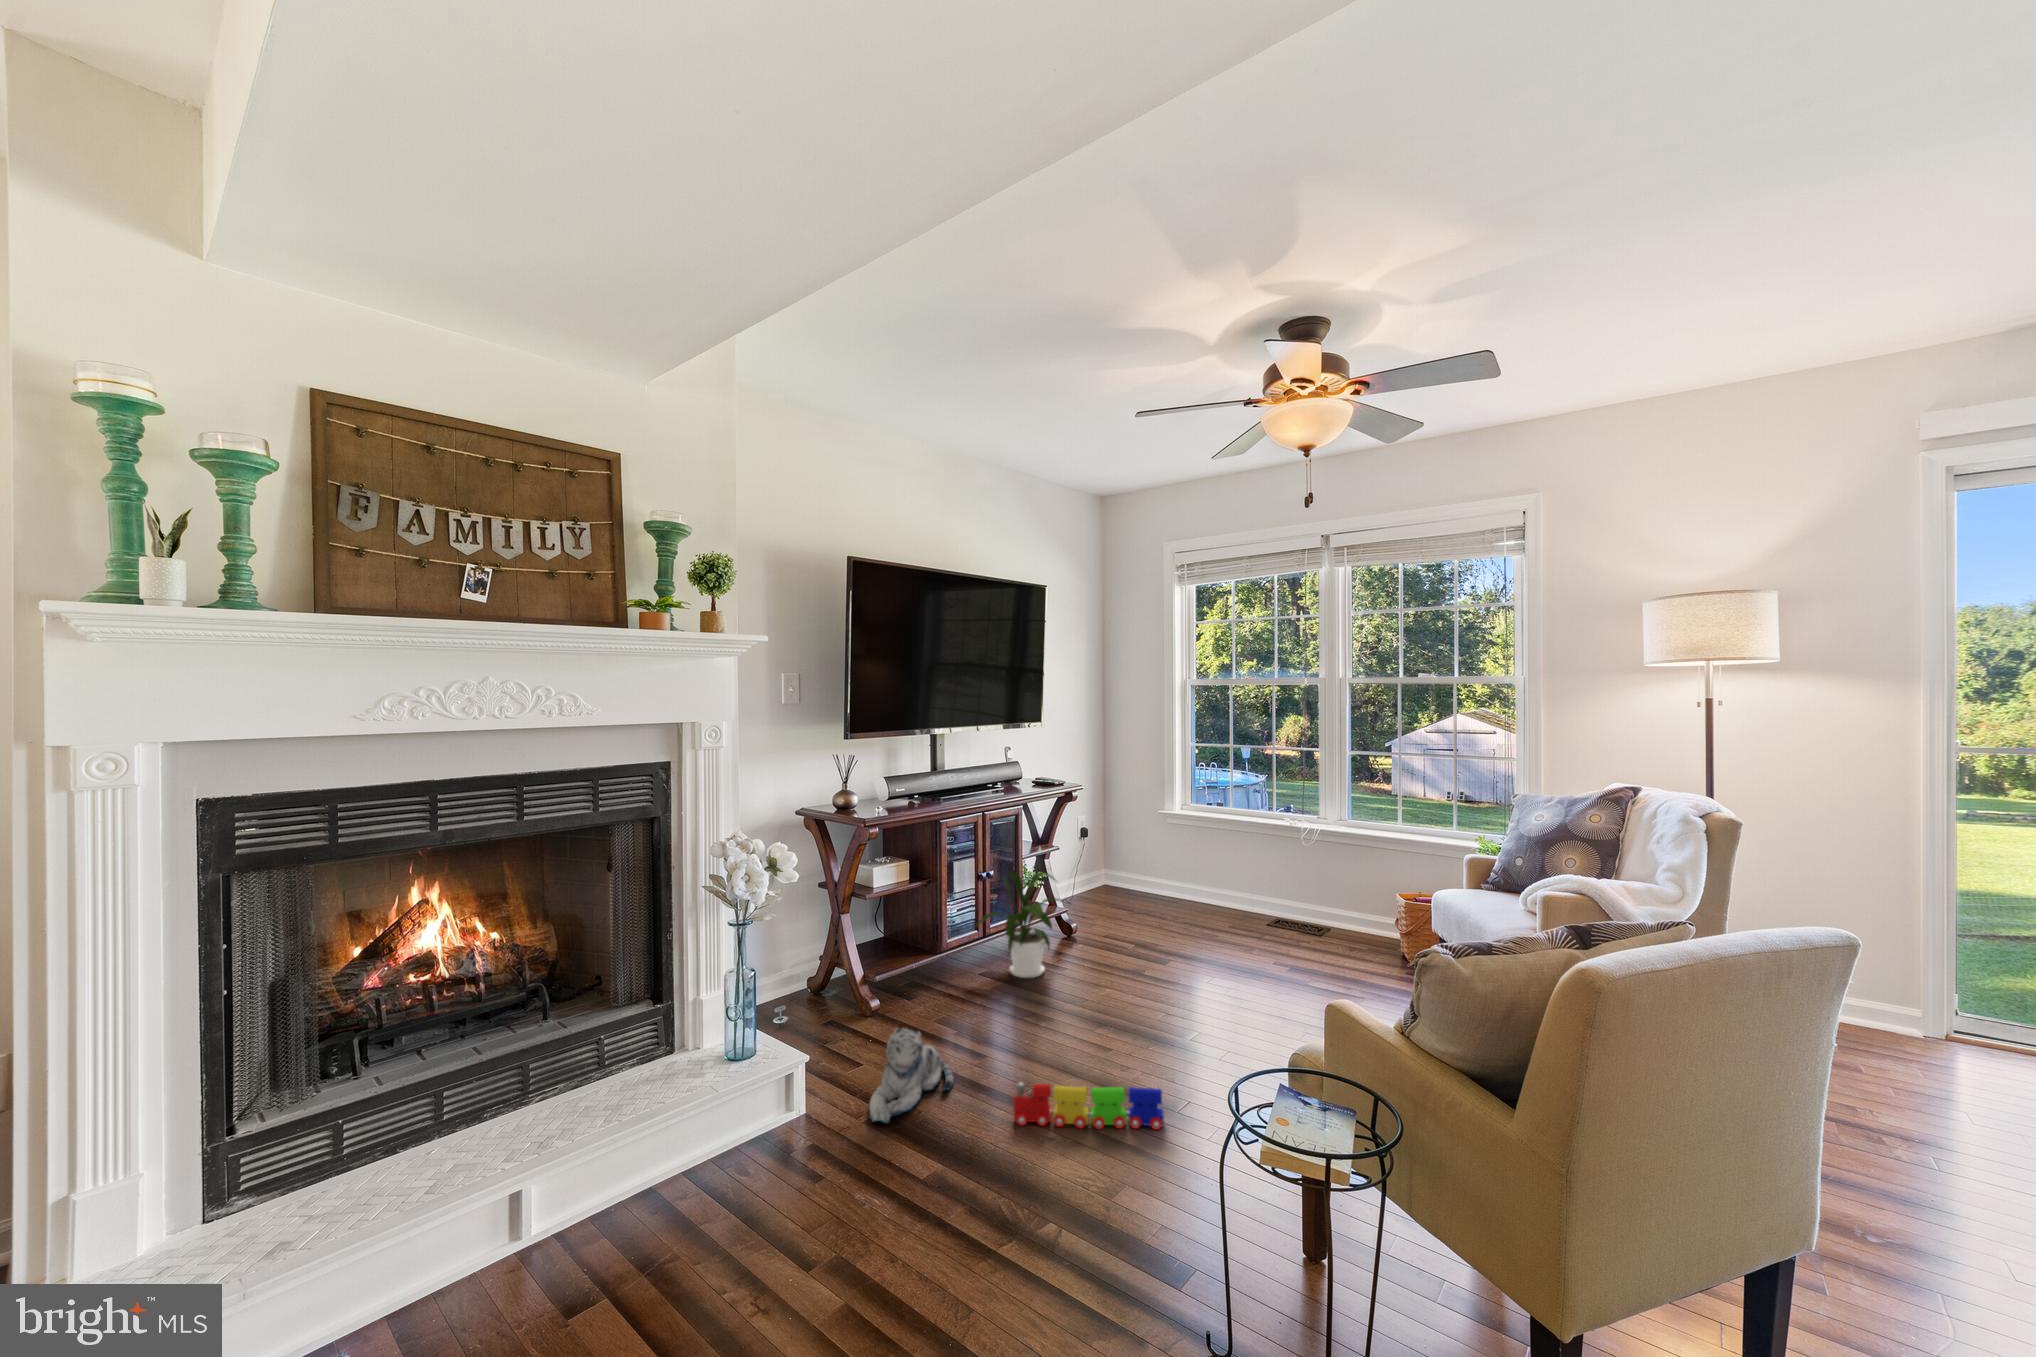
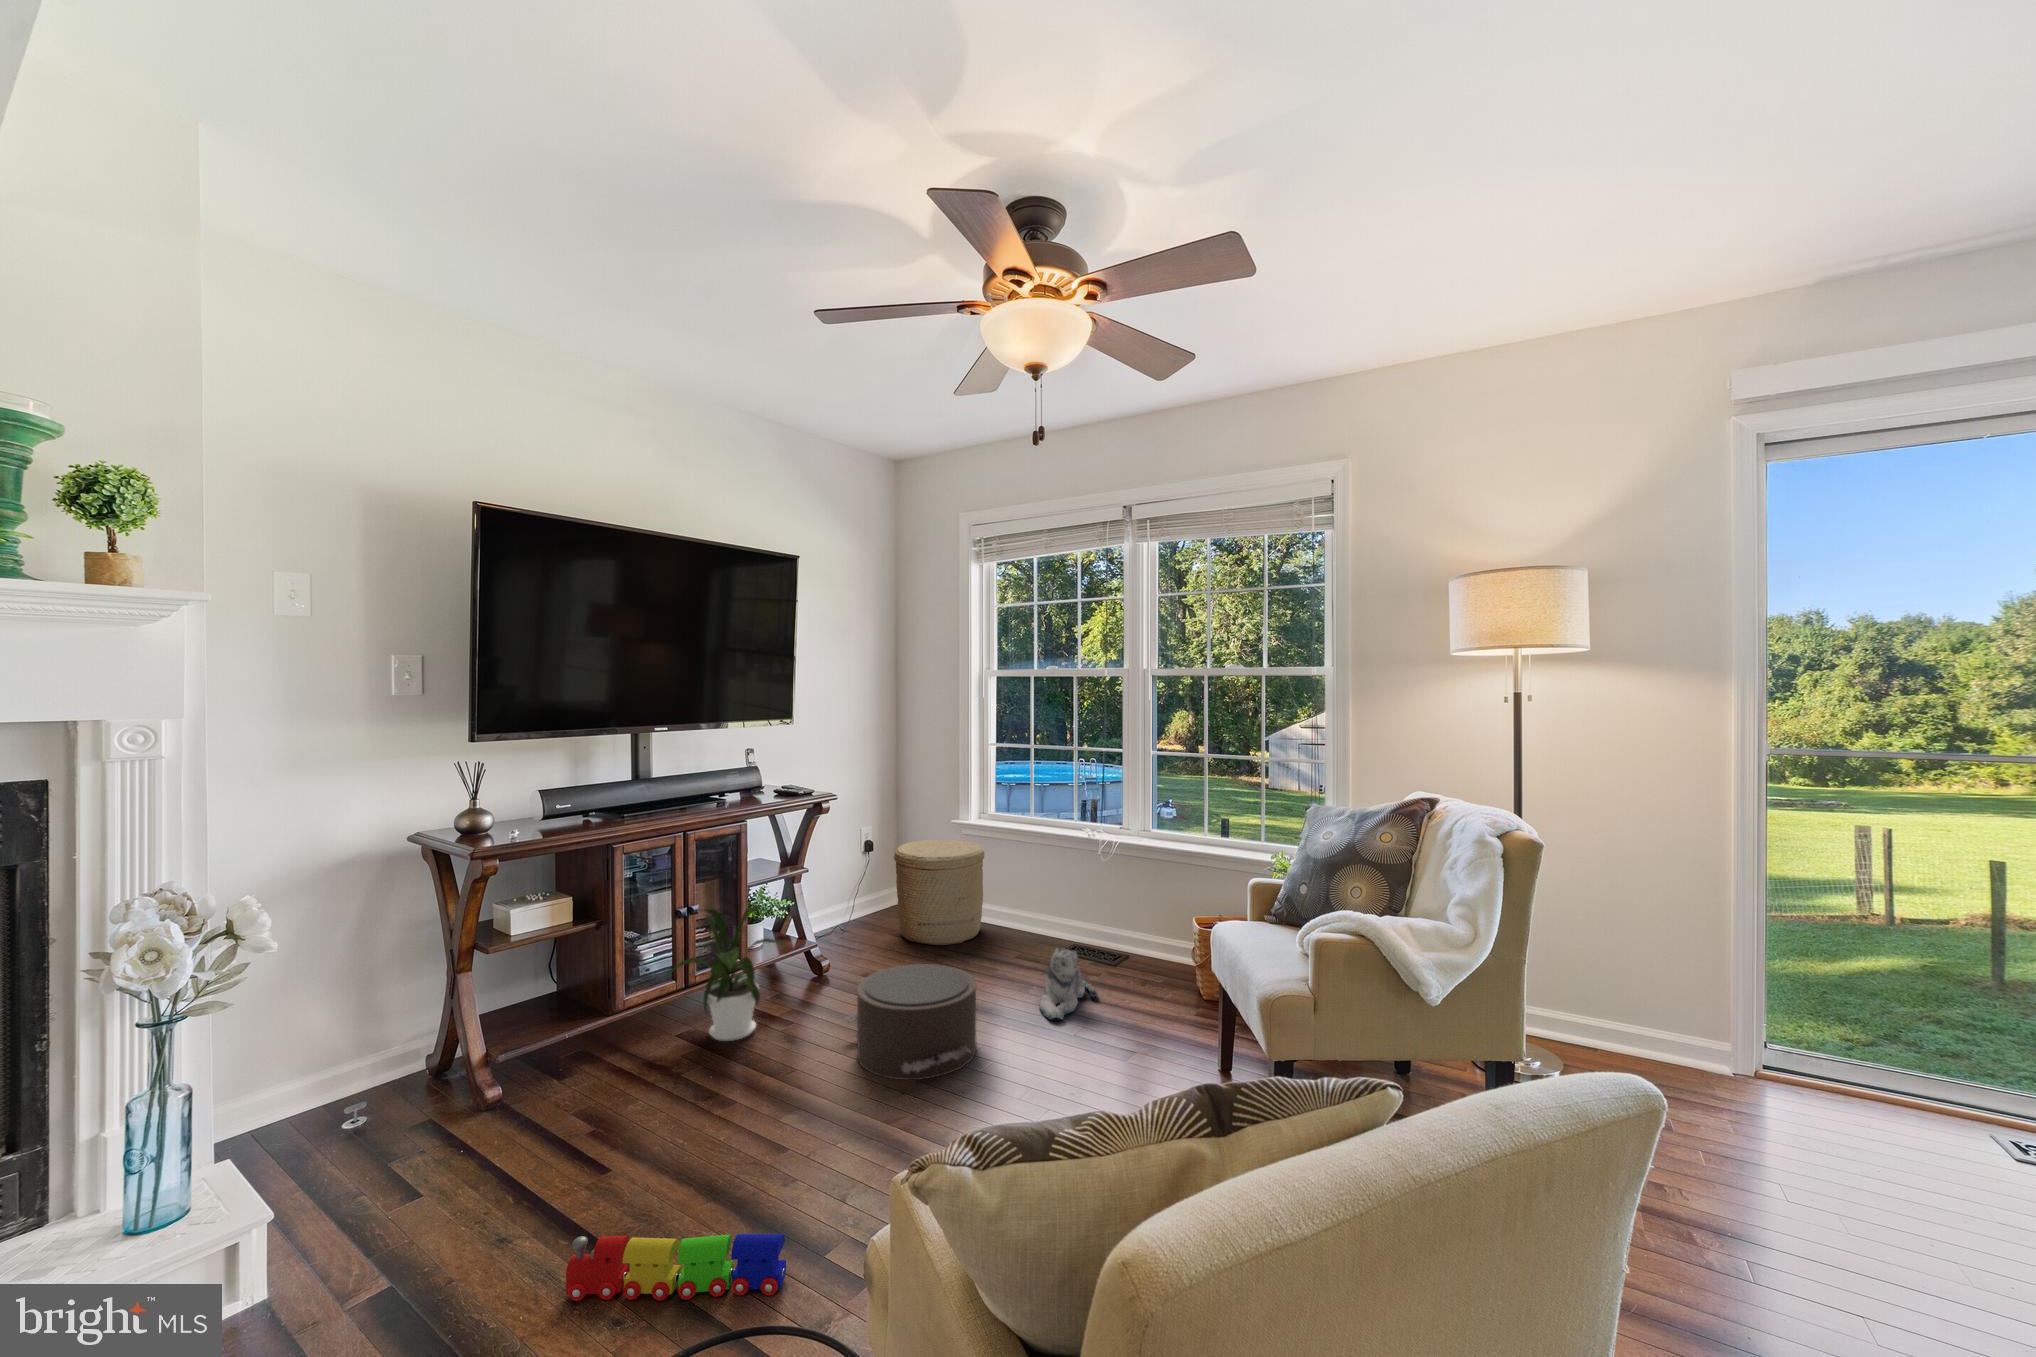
woven basket: none [1118,827,1195,916] -> present [894,840,984,945]
pouf: none [1119,922,1237,1009] -> present [846,964,976,1080]
plush toy: present [869,1028,954,1122] -> present [1039,948,1097,1019]

